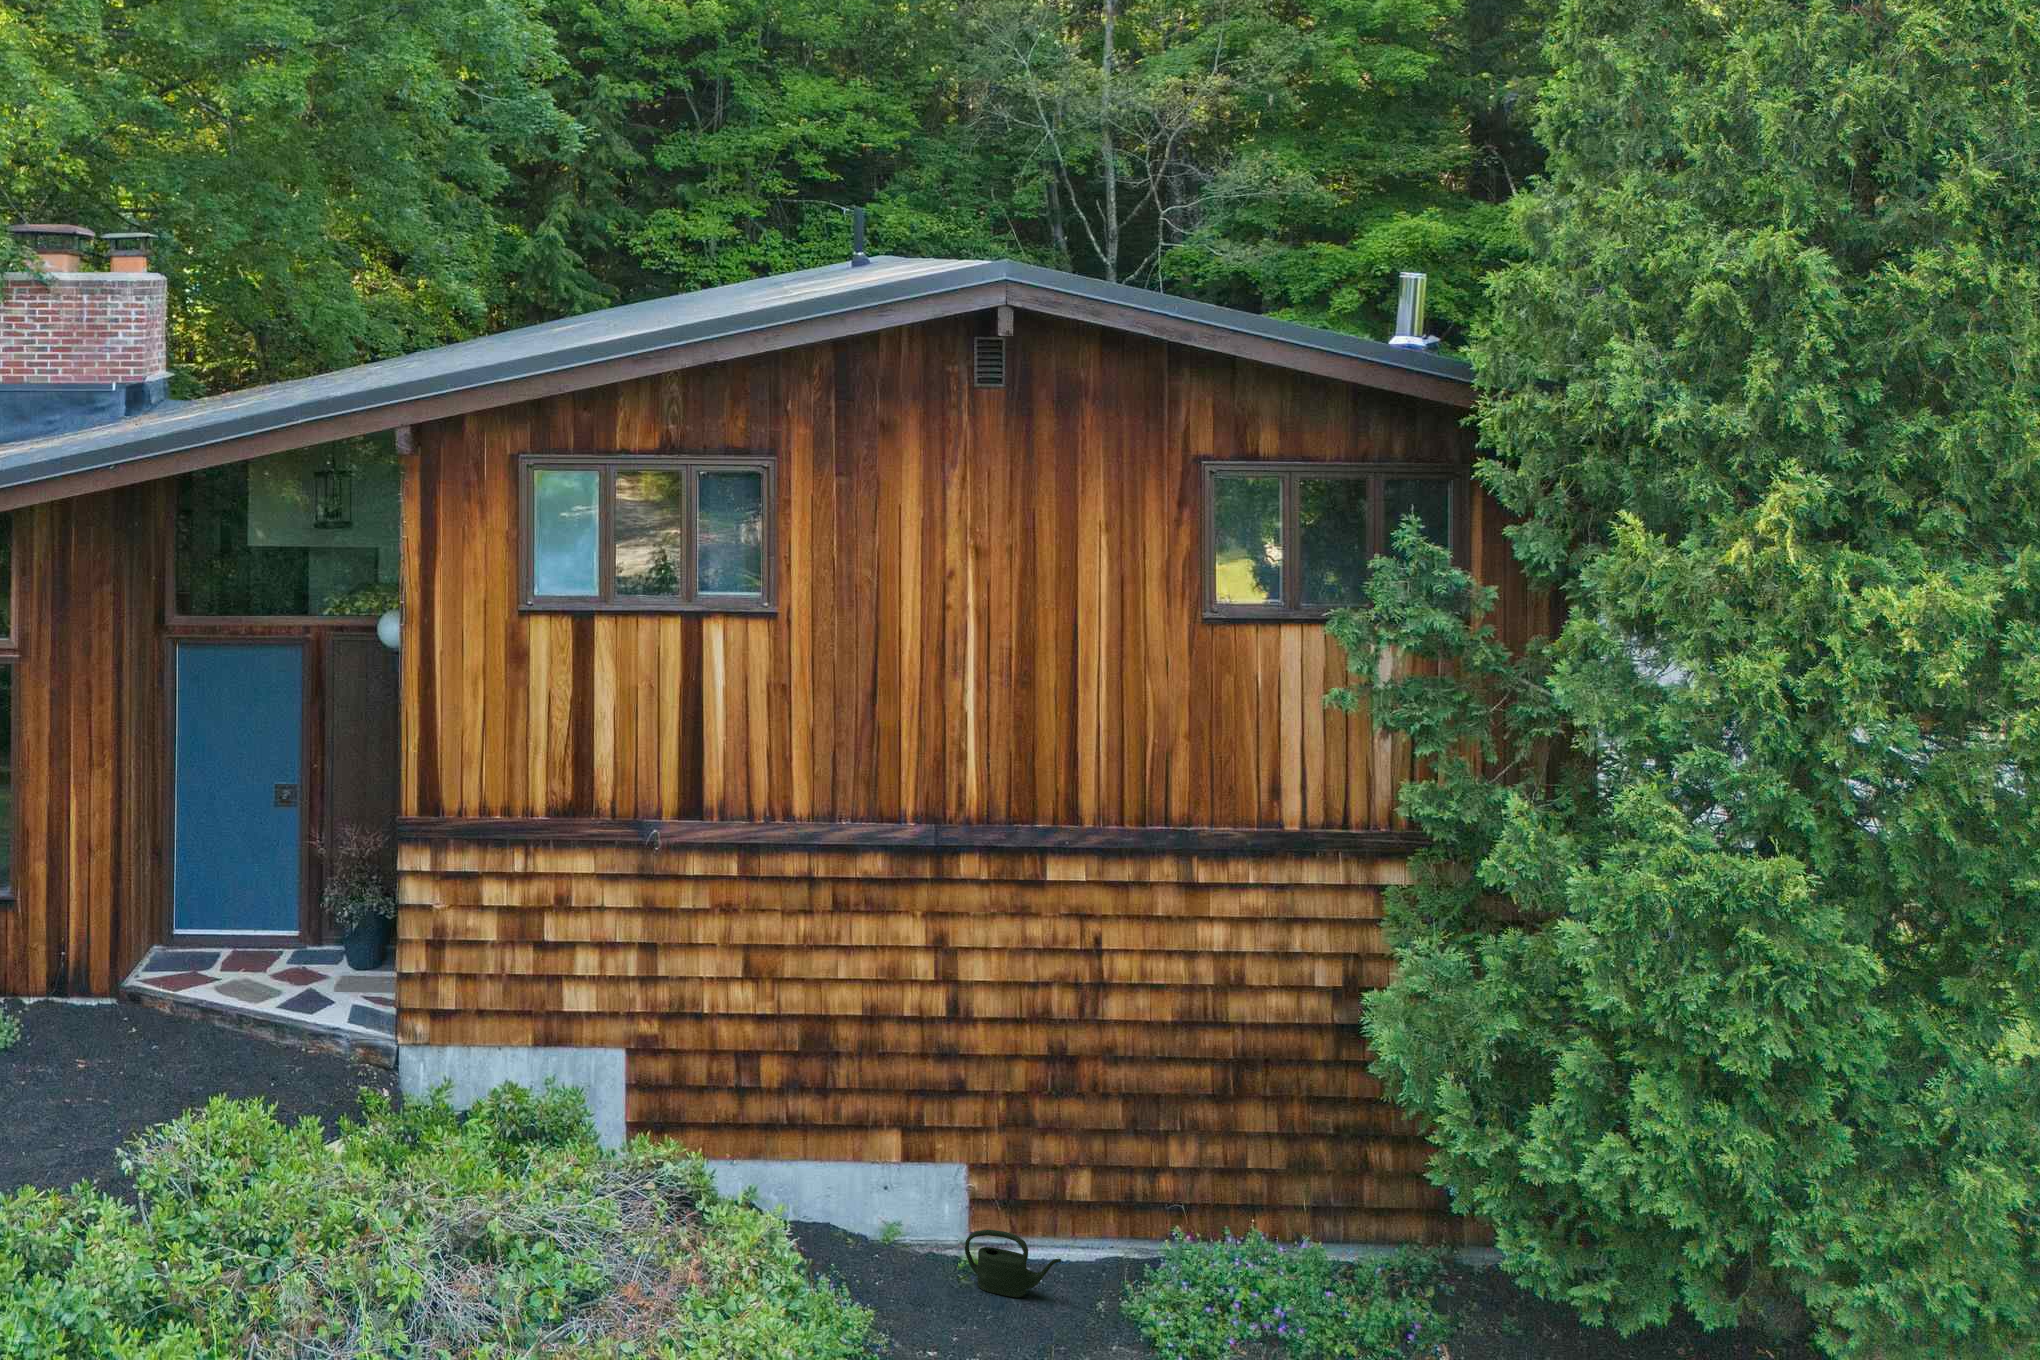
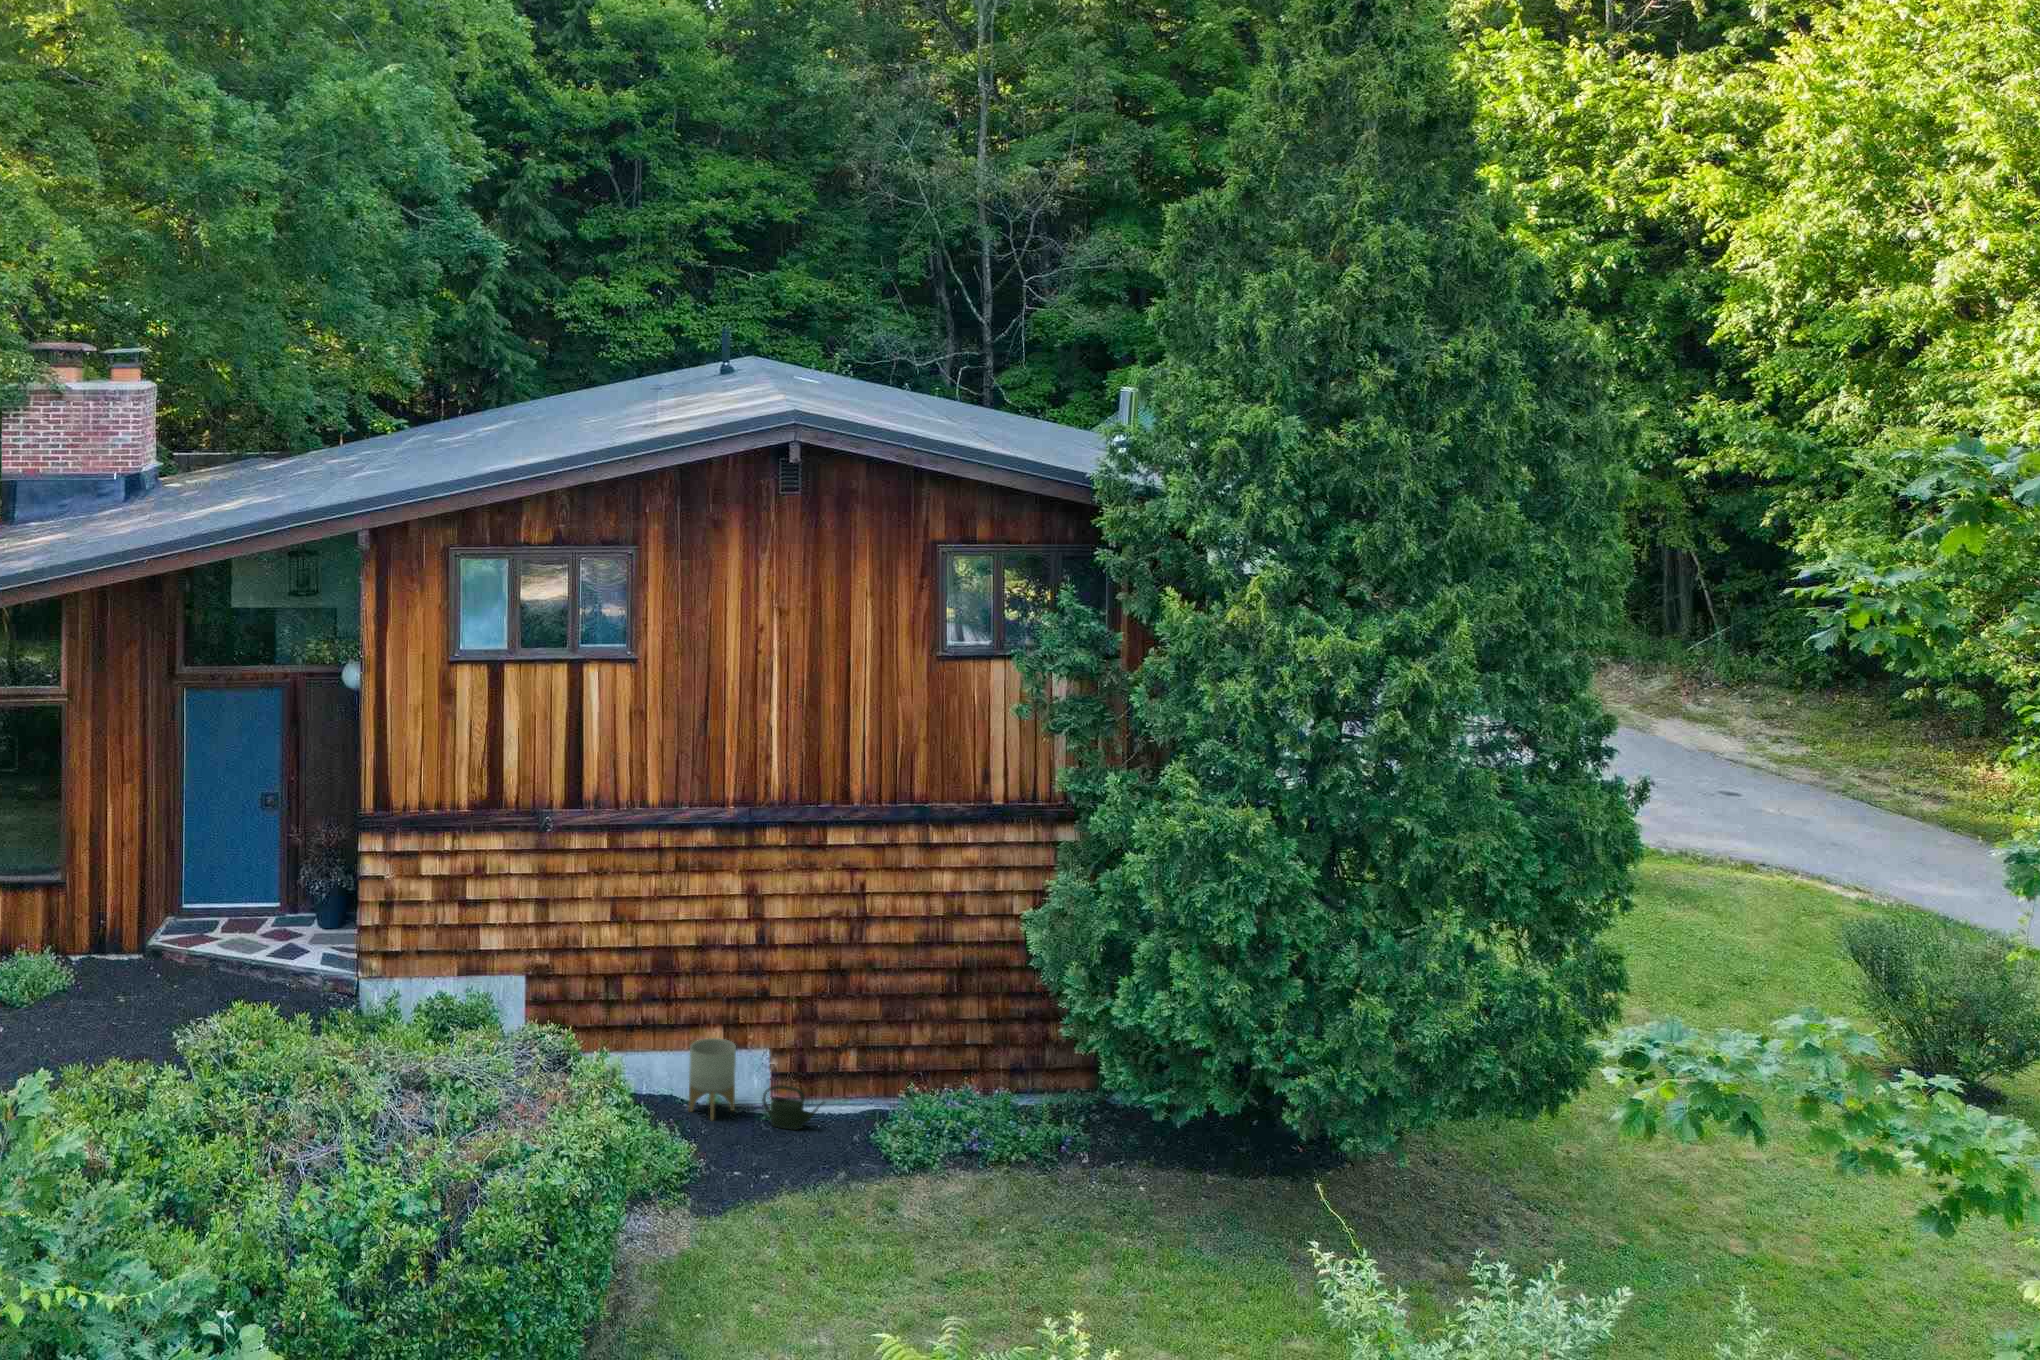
planter: none [855,1152,923,1274] -> present [689,1038,736,1120]

